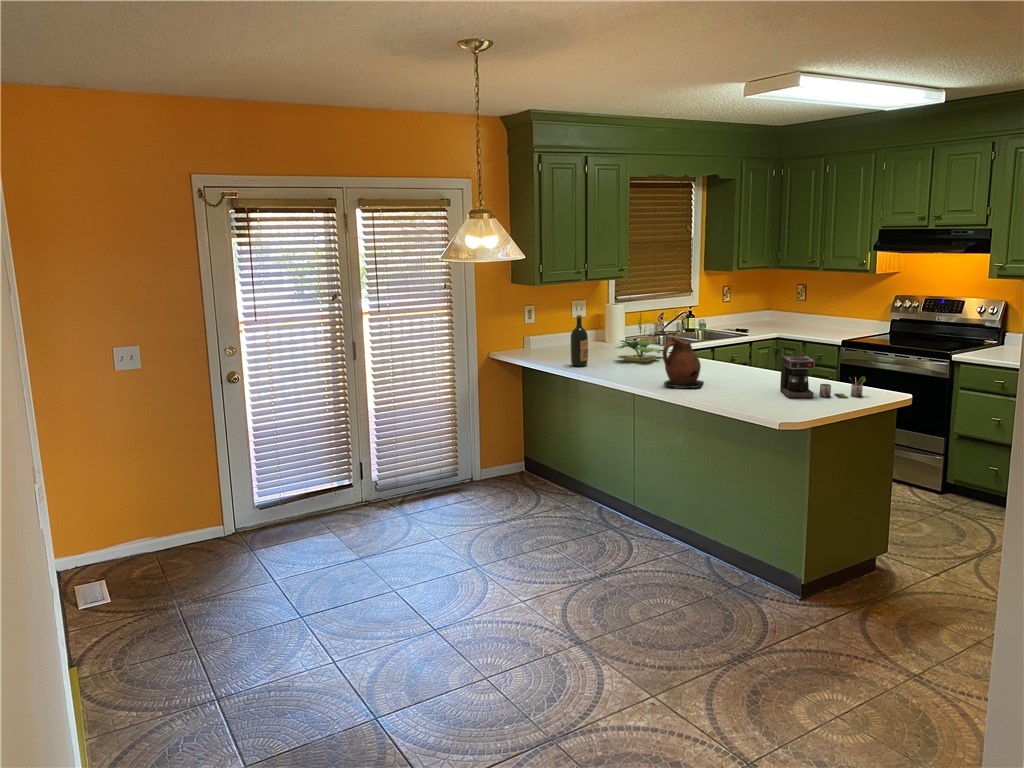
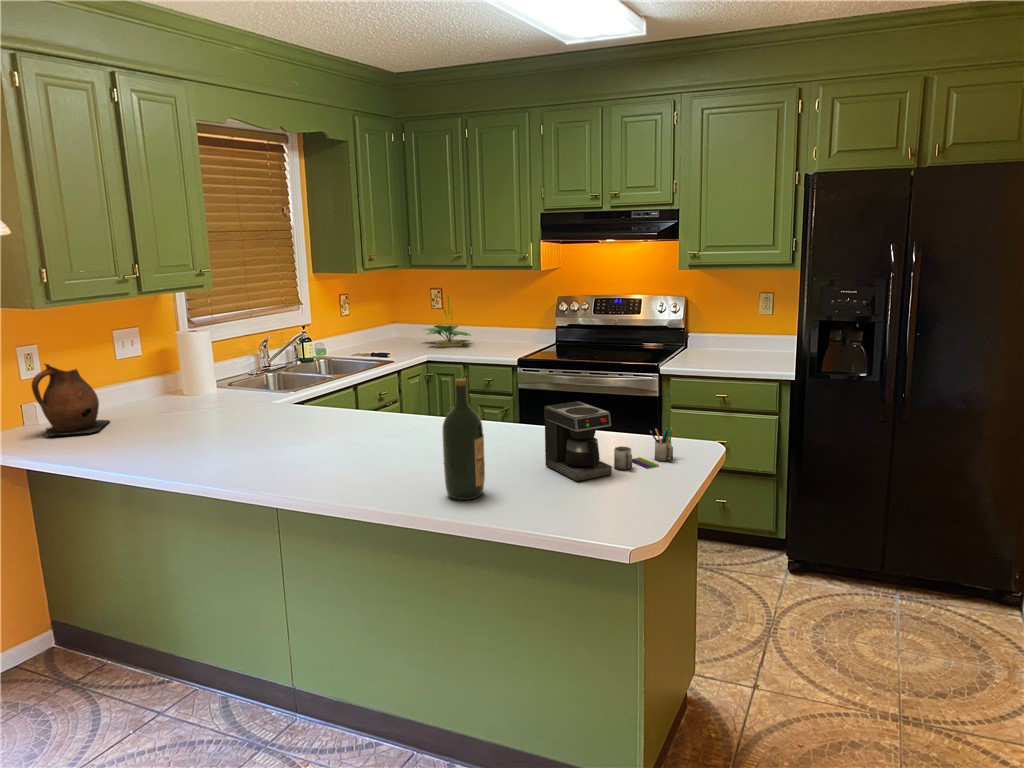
potted plant: present [615,314,663,362] -> present [424,297,471,347]
wine bottle: present [571,315,588,367] -> present [442,378,485,500]
ceramic pitcher: present [662,337,703,388] -> present [32,363,110,436]

